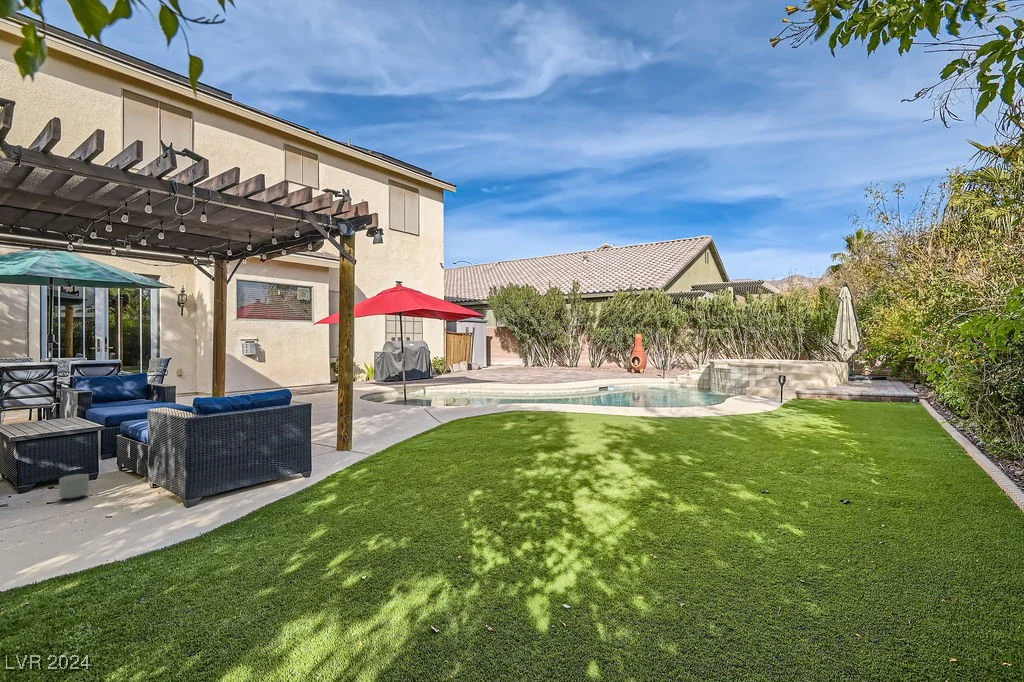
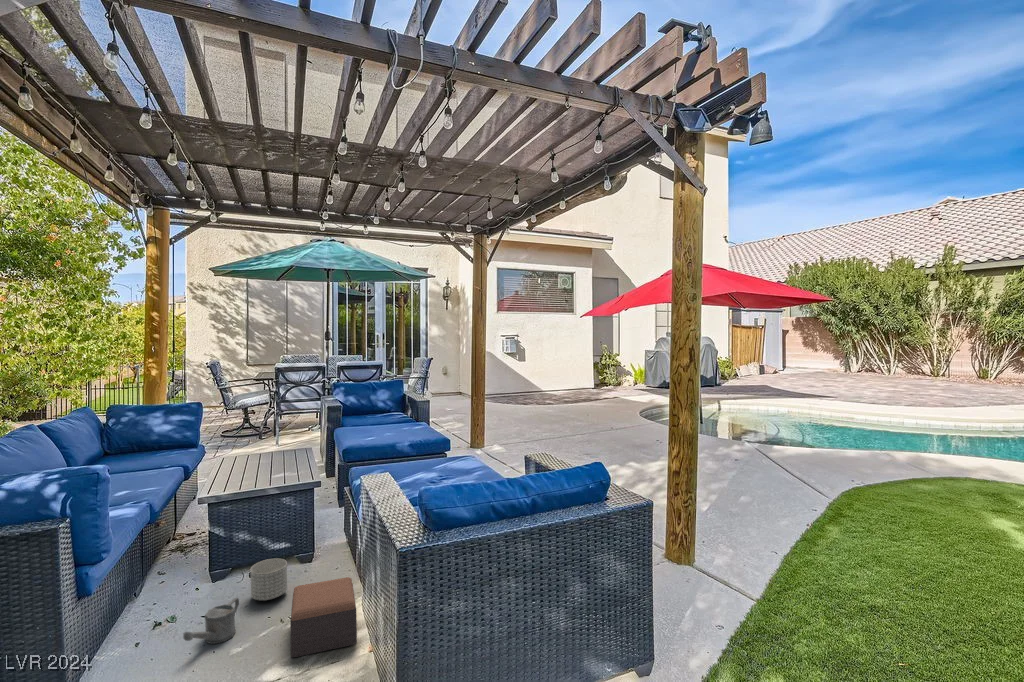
footstool: none [103,471,156,510] -> present [290,577,357,658]
watering can: none [30,492,60,515] -> present [183,598,239,644]

